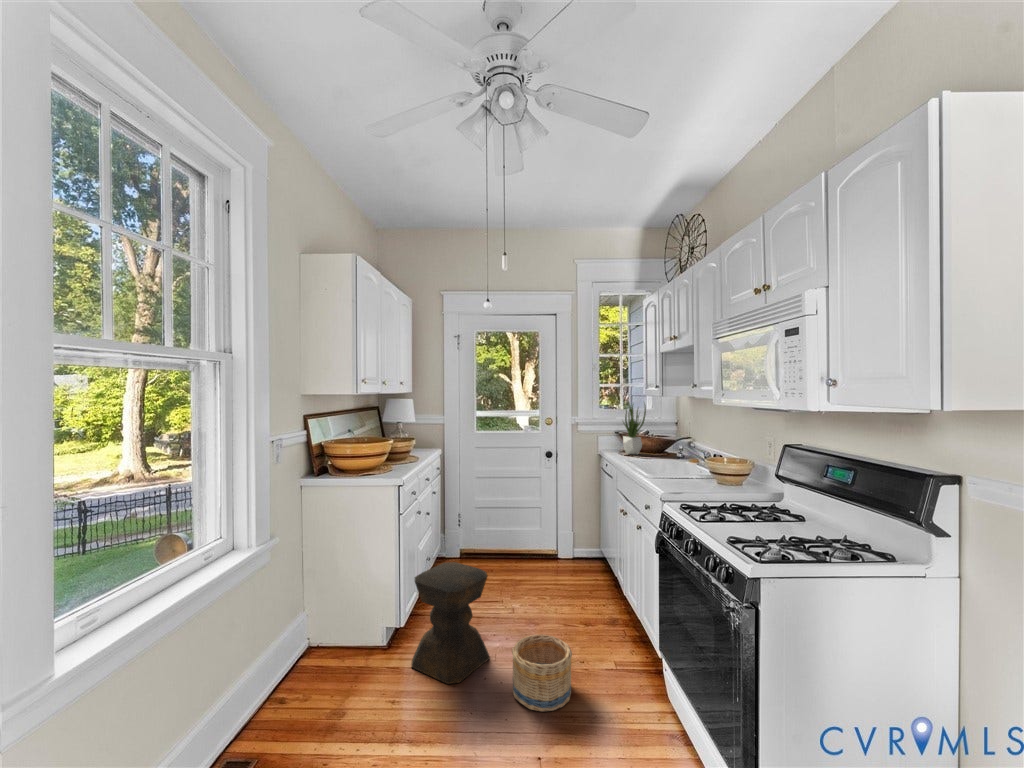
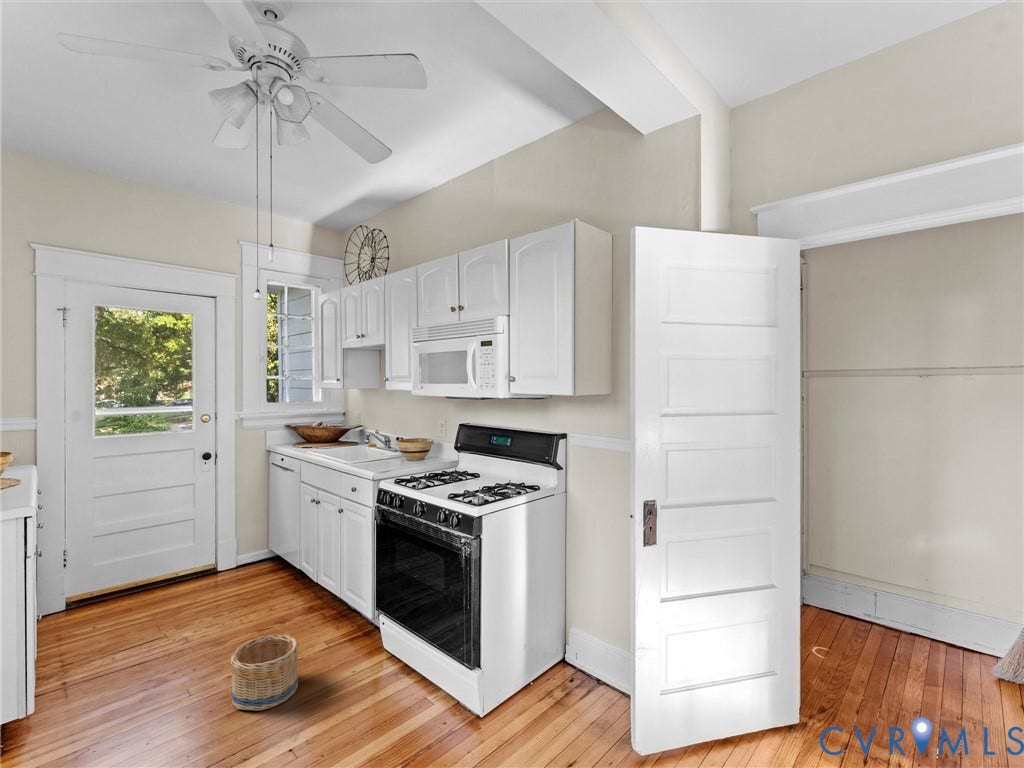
potted plant: present [623,404,646,455] -> none [298,392,323,446]
stool: present [411,562,490,684] -> none [66,593,185,745]

